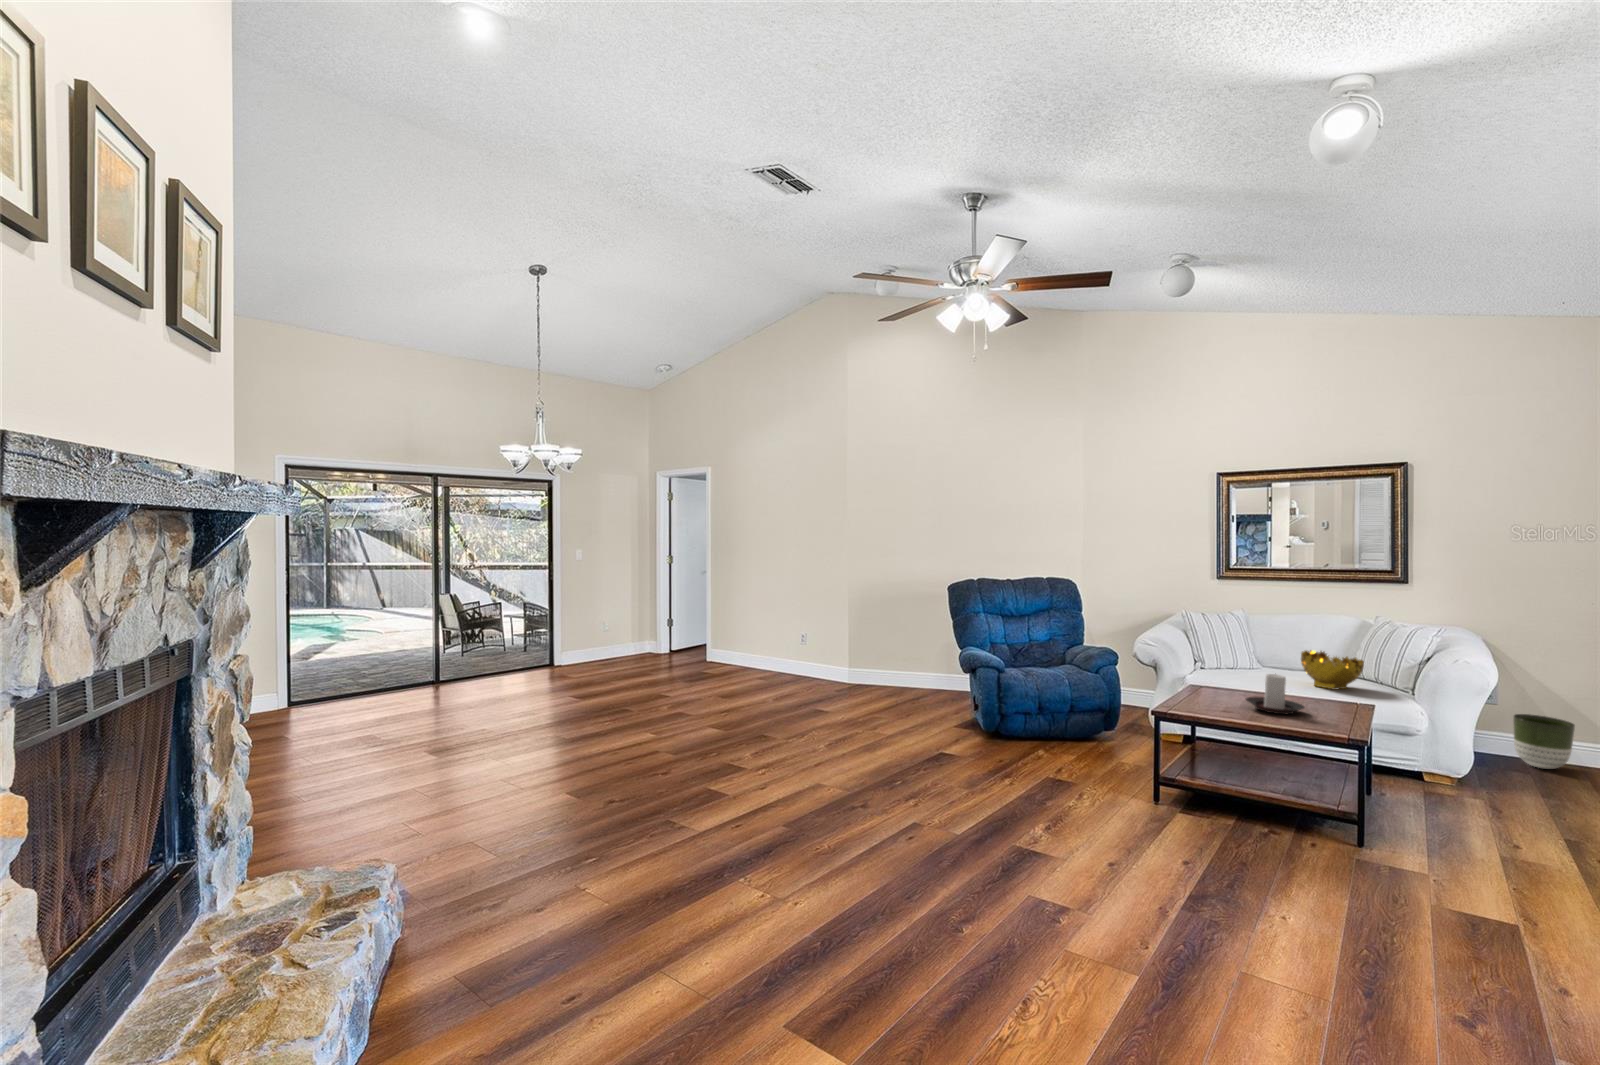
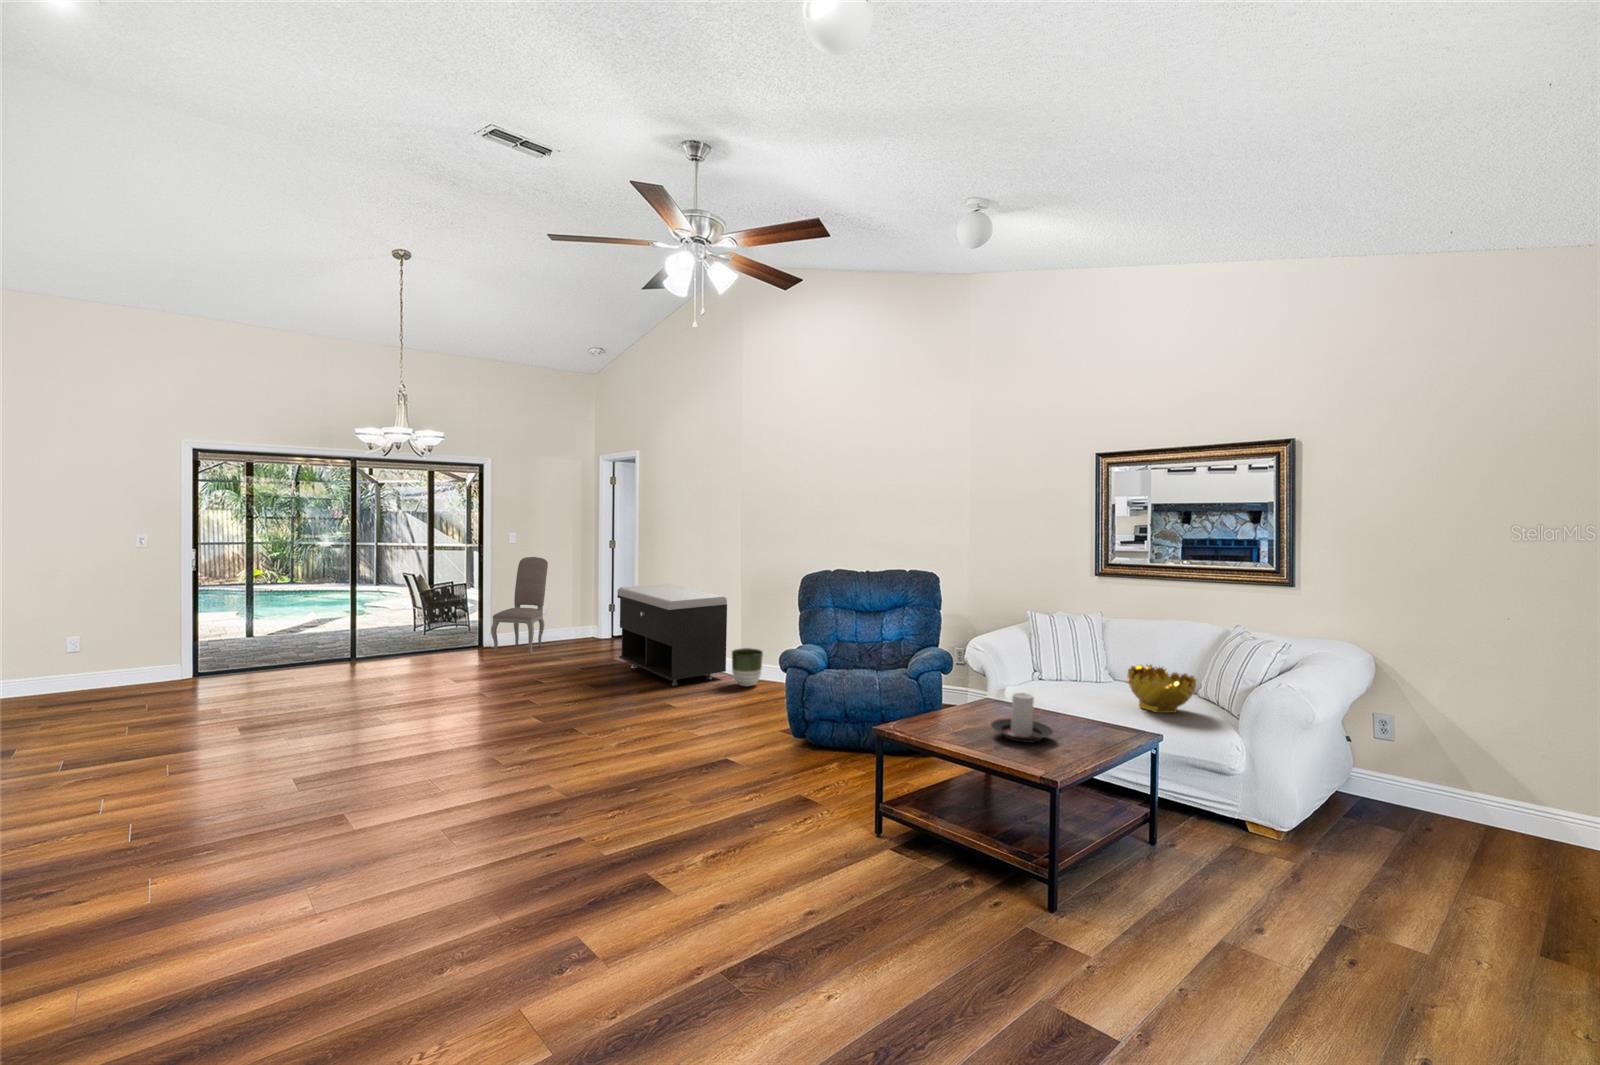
dining chair: none [572,572,619,671] -> present [491,557,548,654]
storage bench: none [727,596,845,694] -> present [617,584,727,685]
planter: present [1513,714,1575,769] -> present [732,648,763,686]

